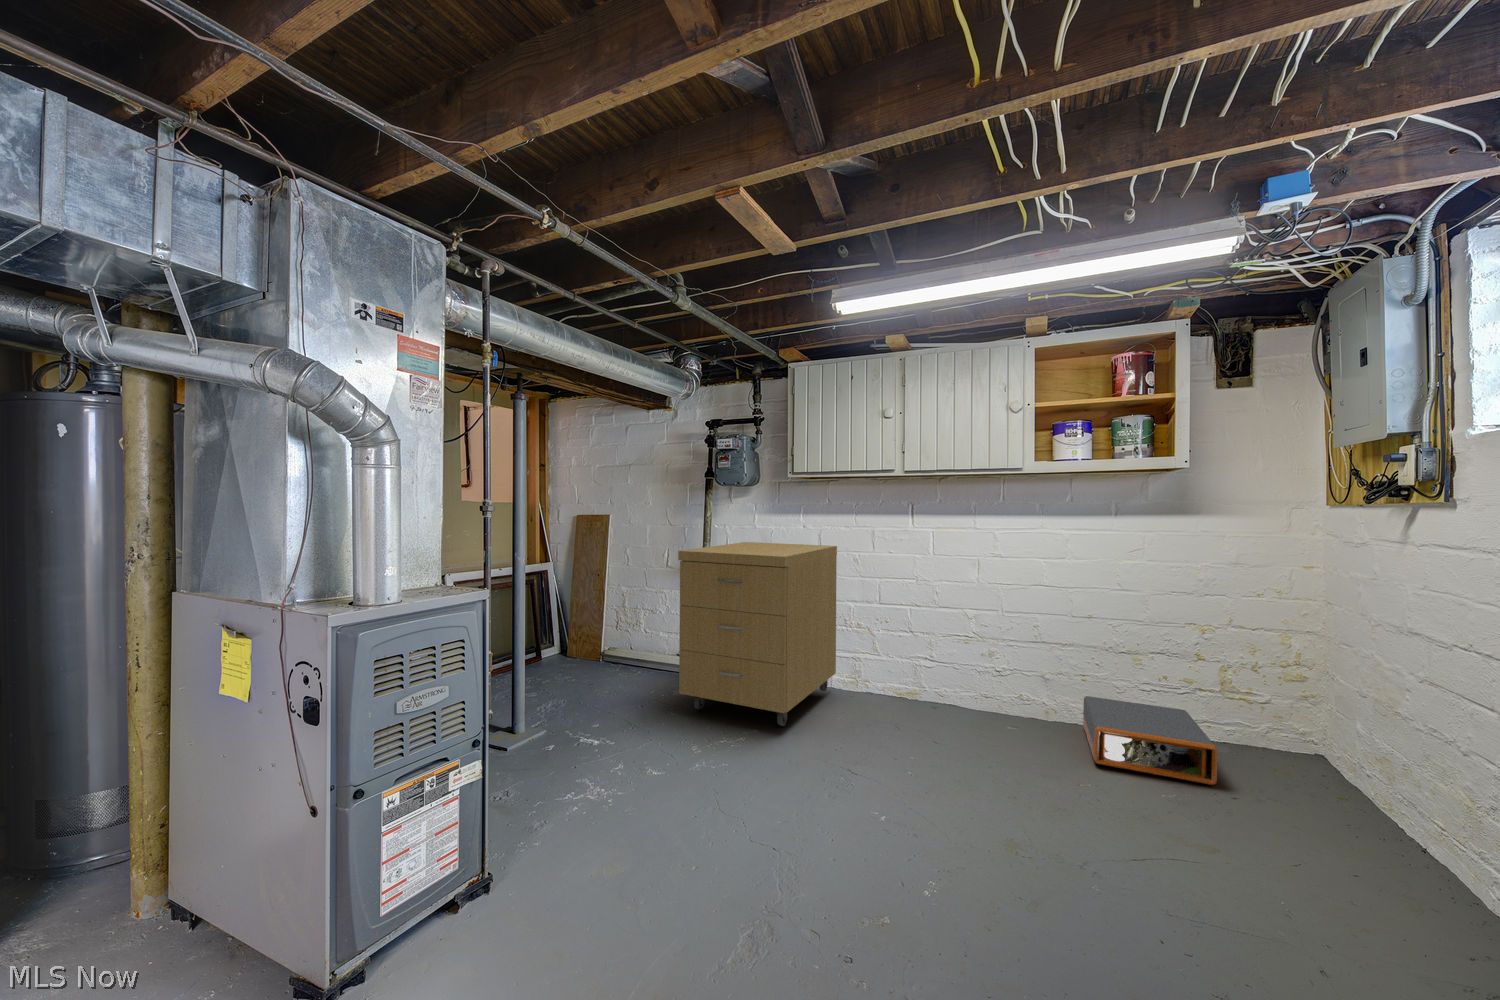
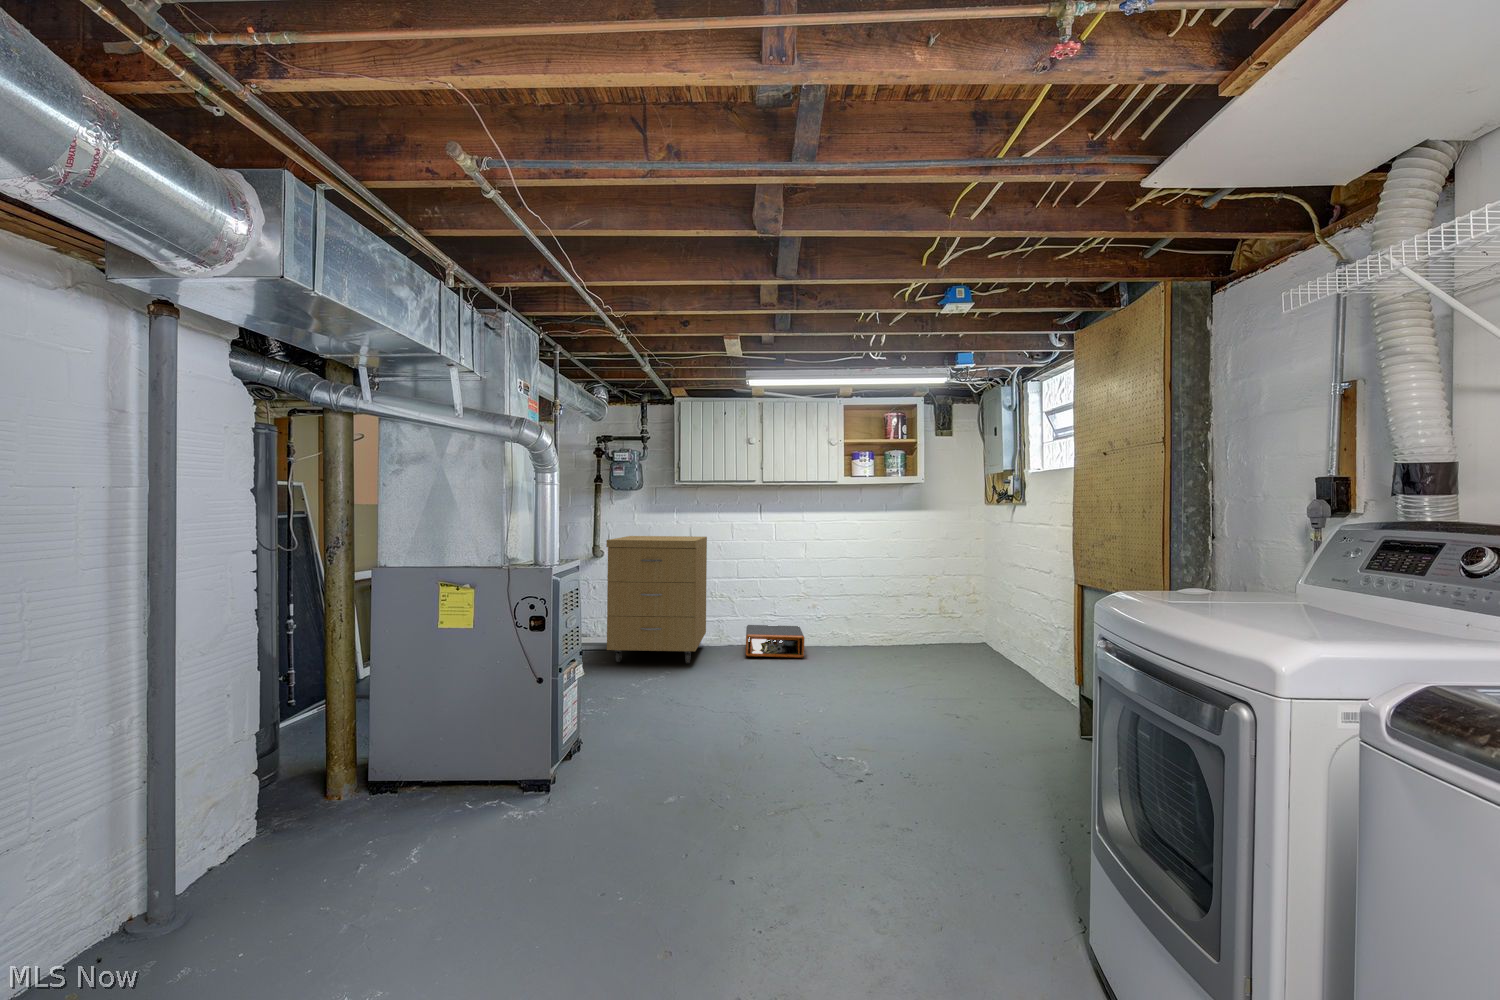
storage box: present [1083,696,1217,785] -> present [746,625,804,658]

